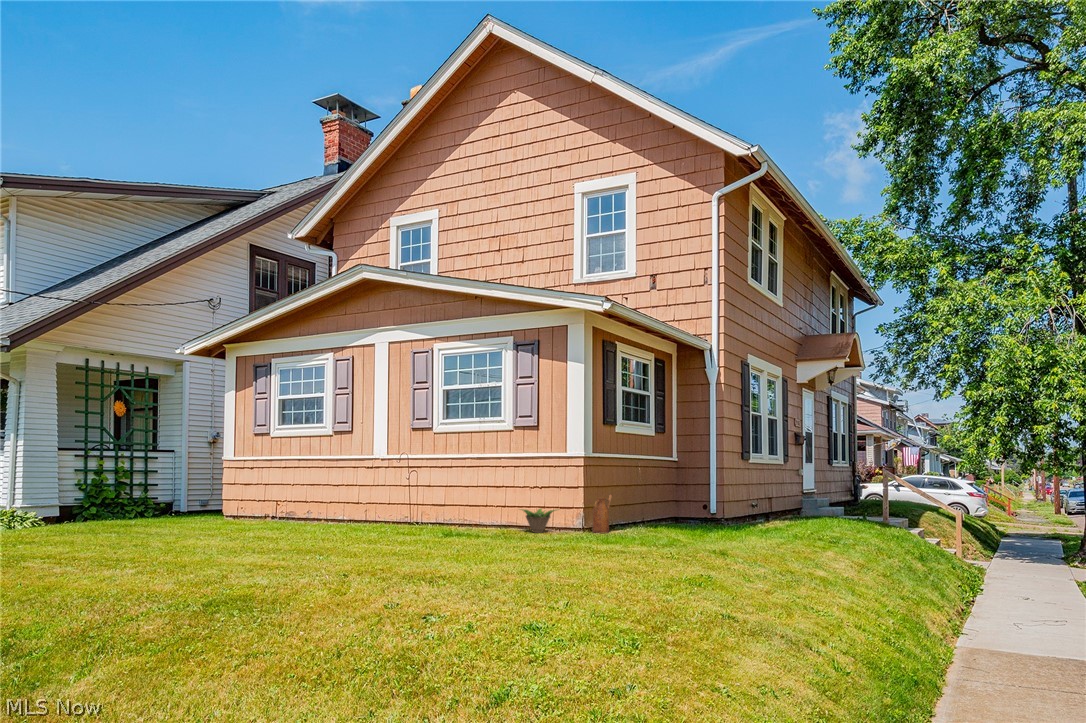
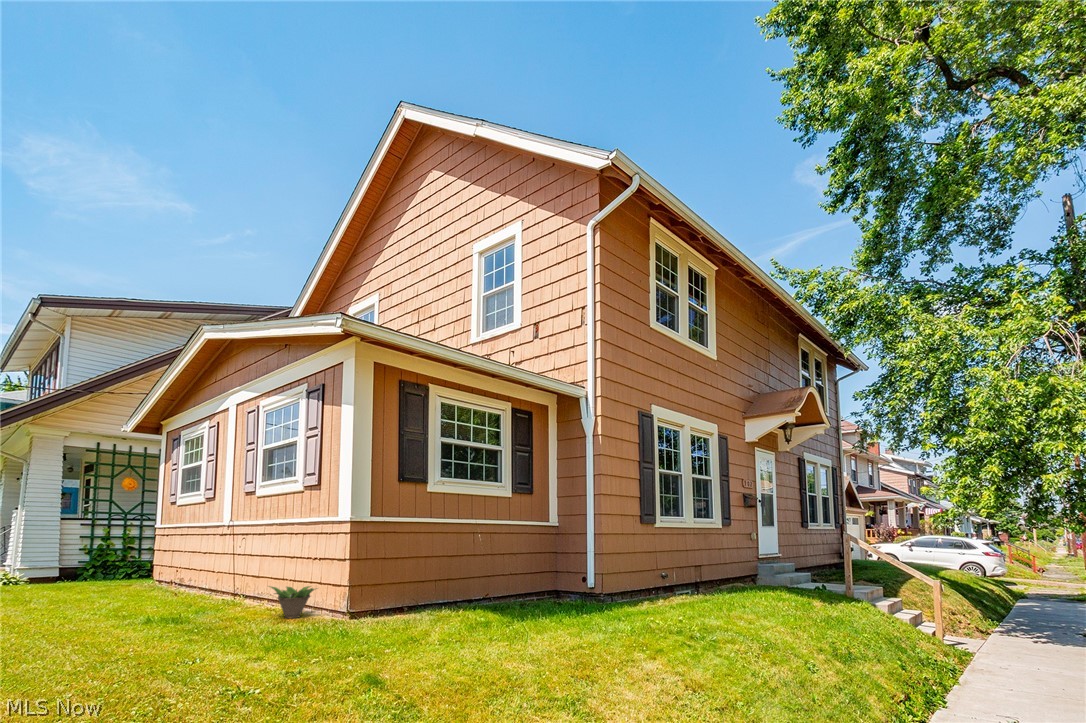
watering can: present [592,495,612,534] -> none [353,570,394,623]

